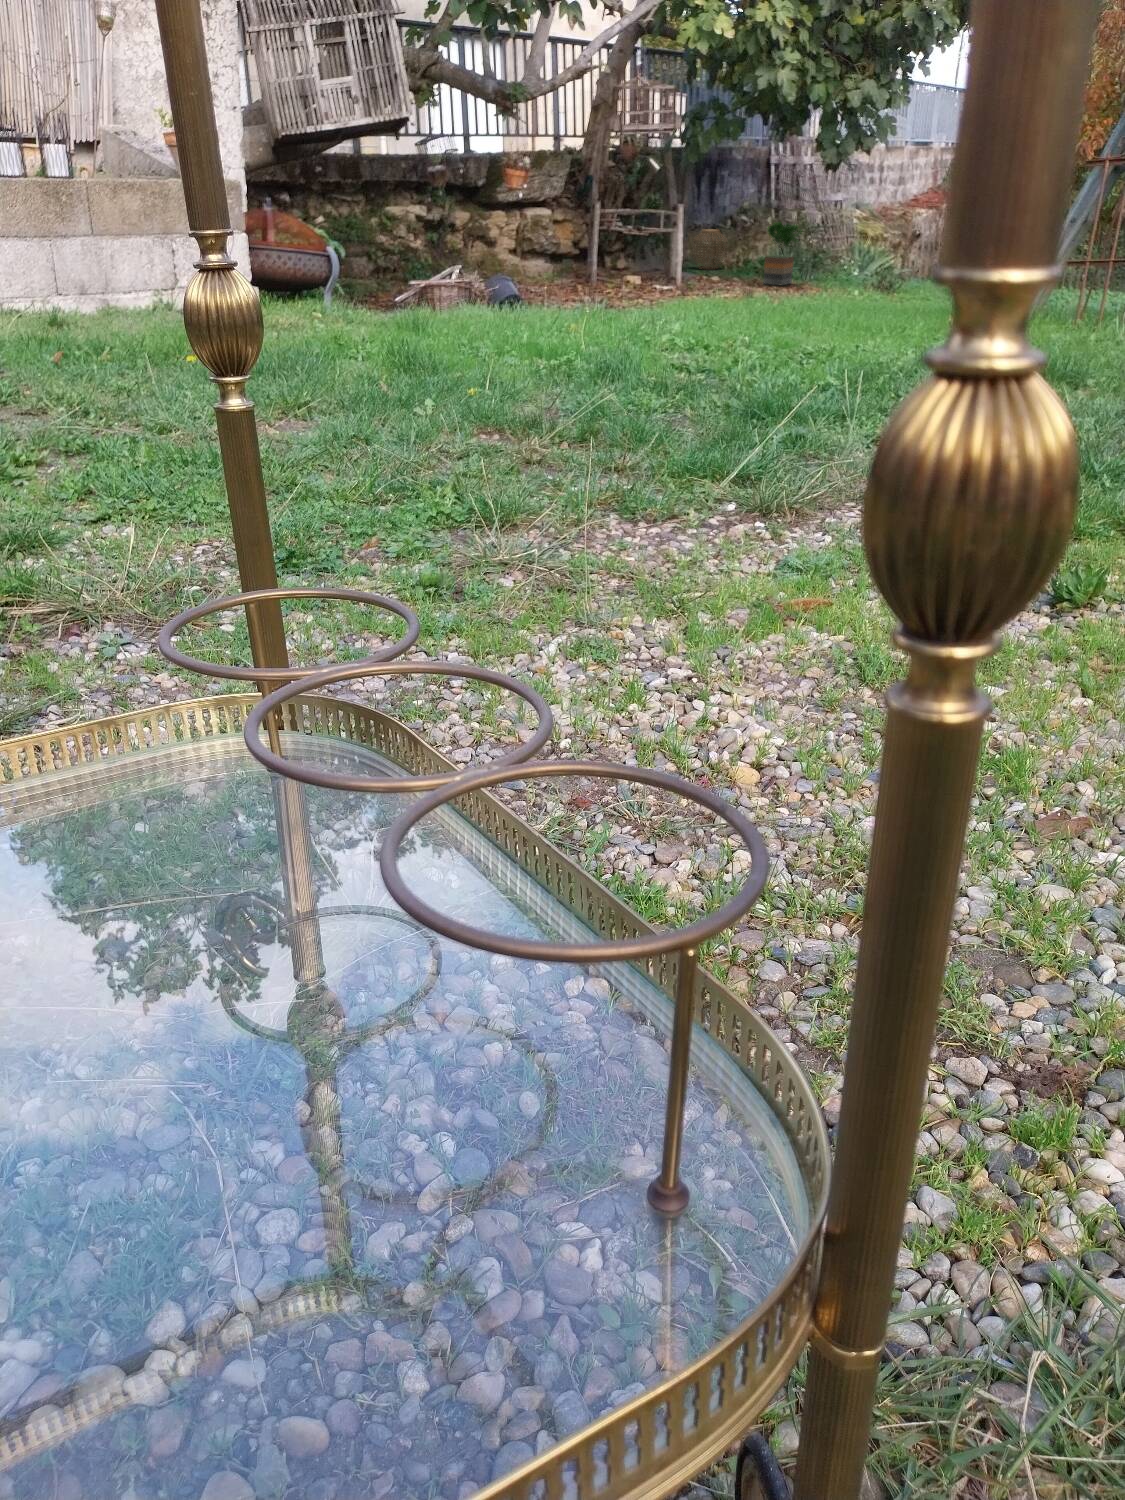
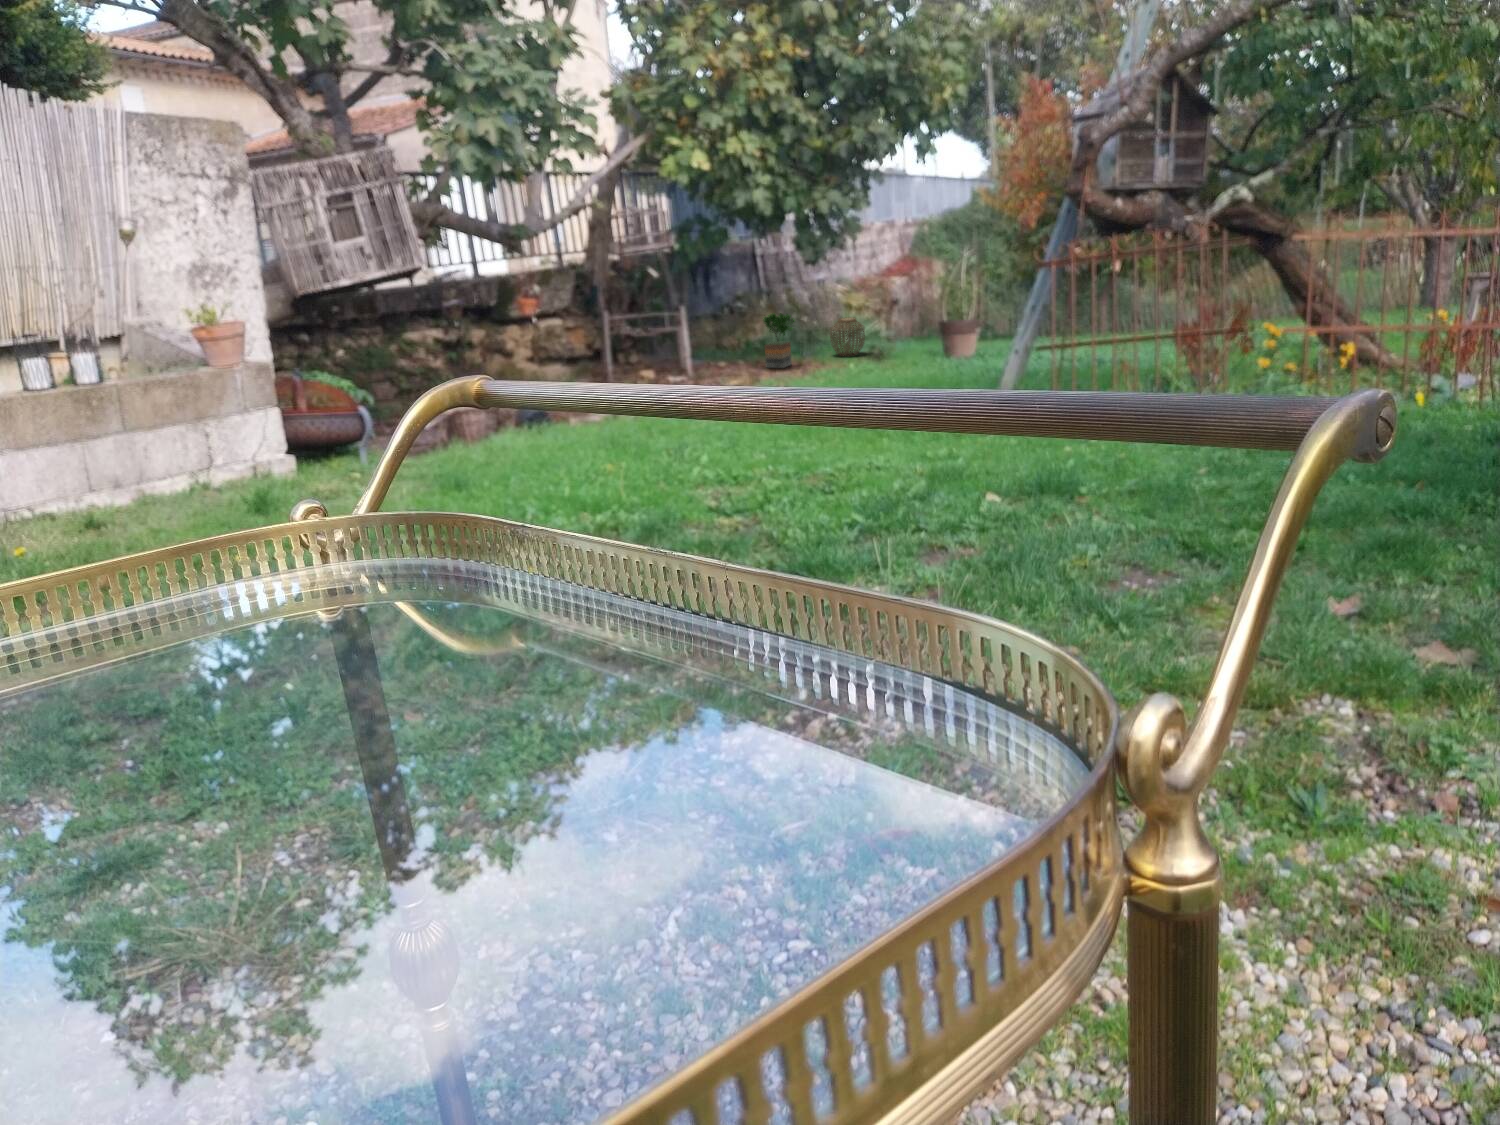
woven basket: present [692,229,727,269] -> present [830,317,865,356]

